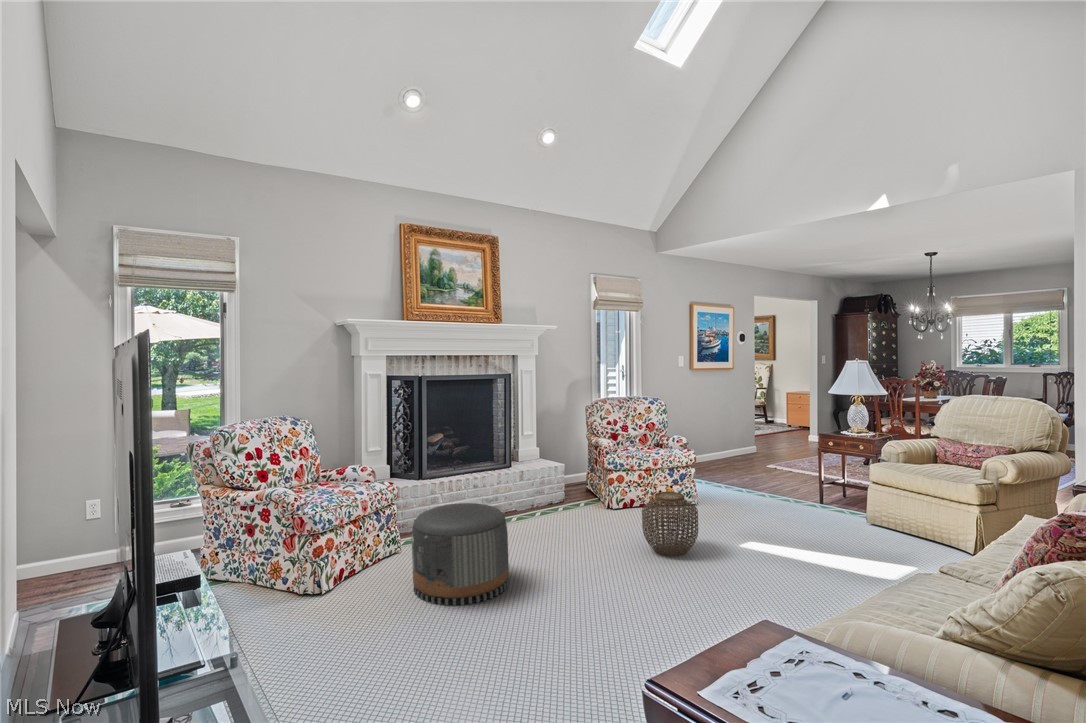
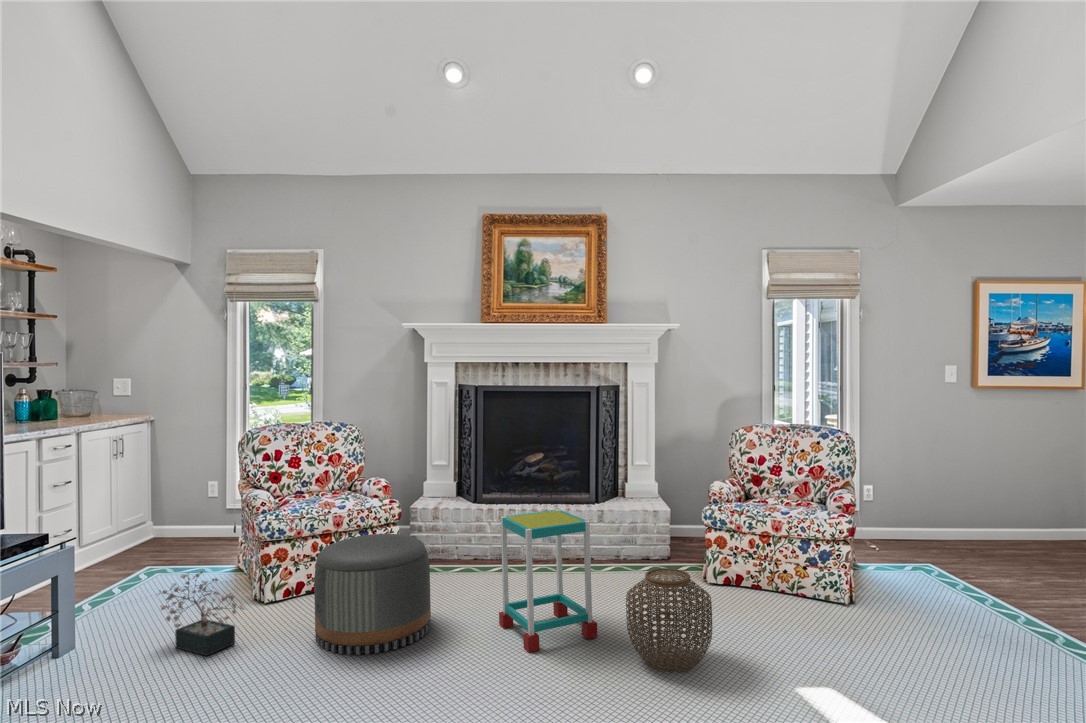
side table: none [539,467,612,568] -> present [499,510,597,652]
decorative plant: none [294,566,377,643] -> present [159,571,245,656]

